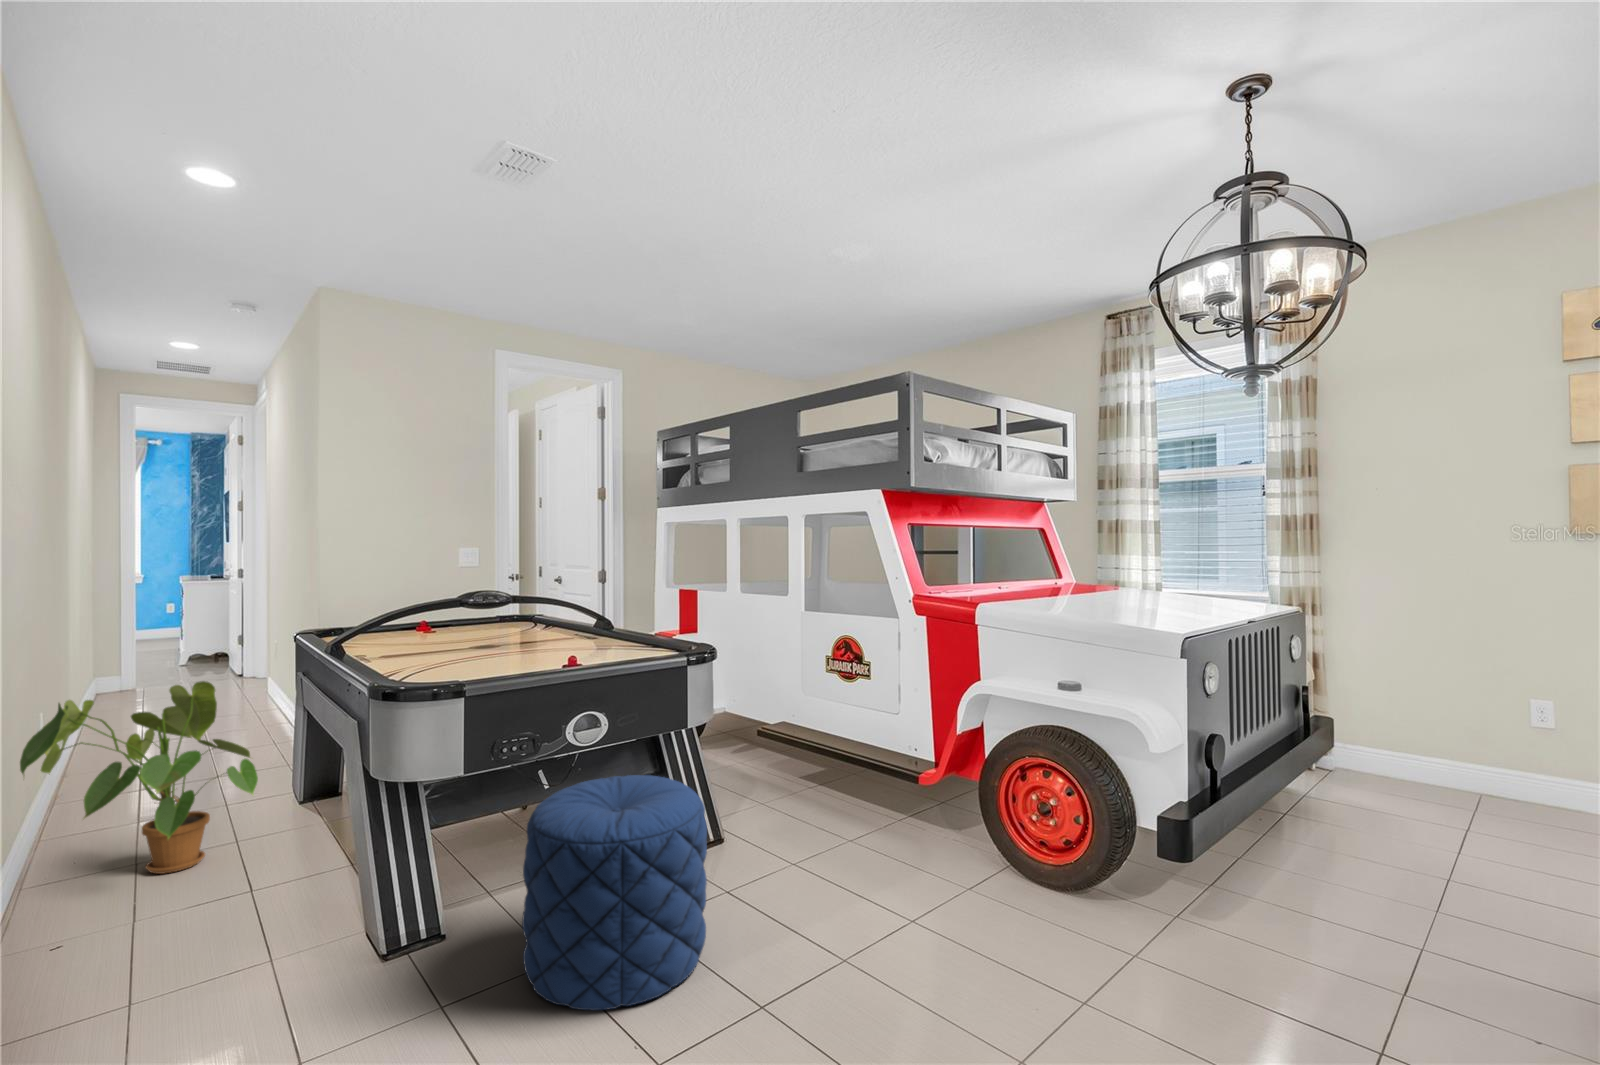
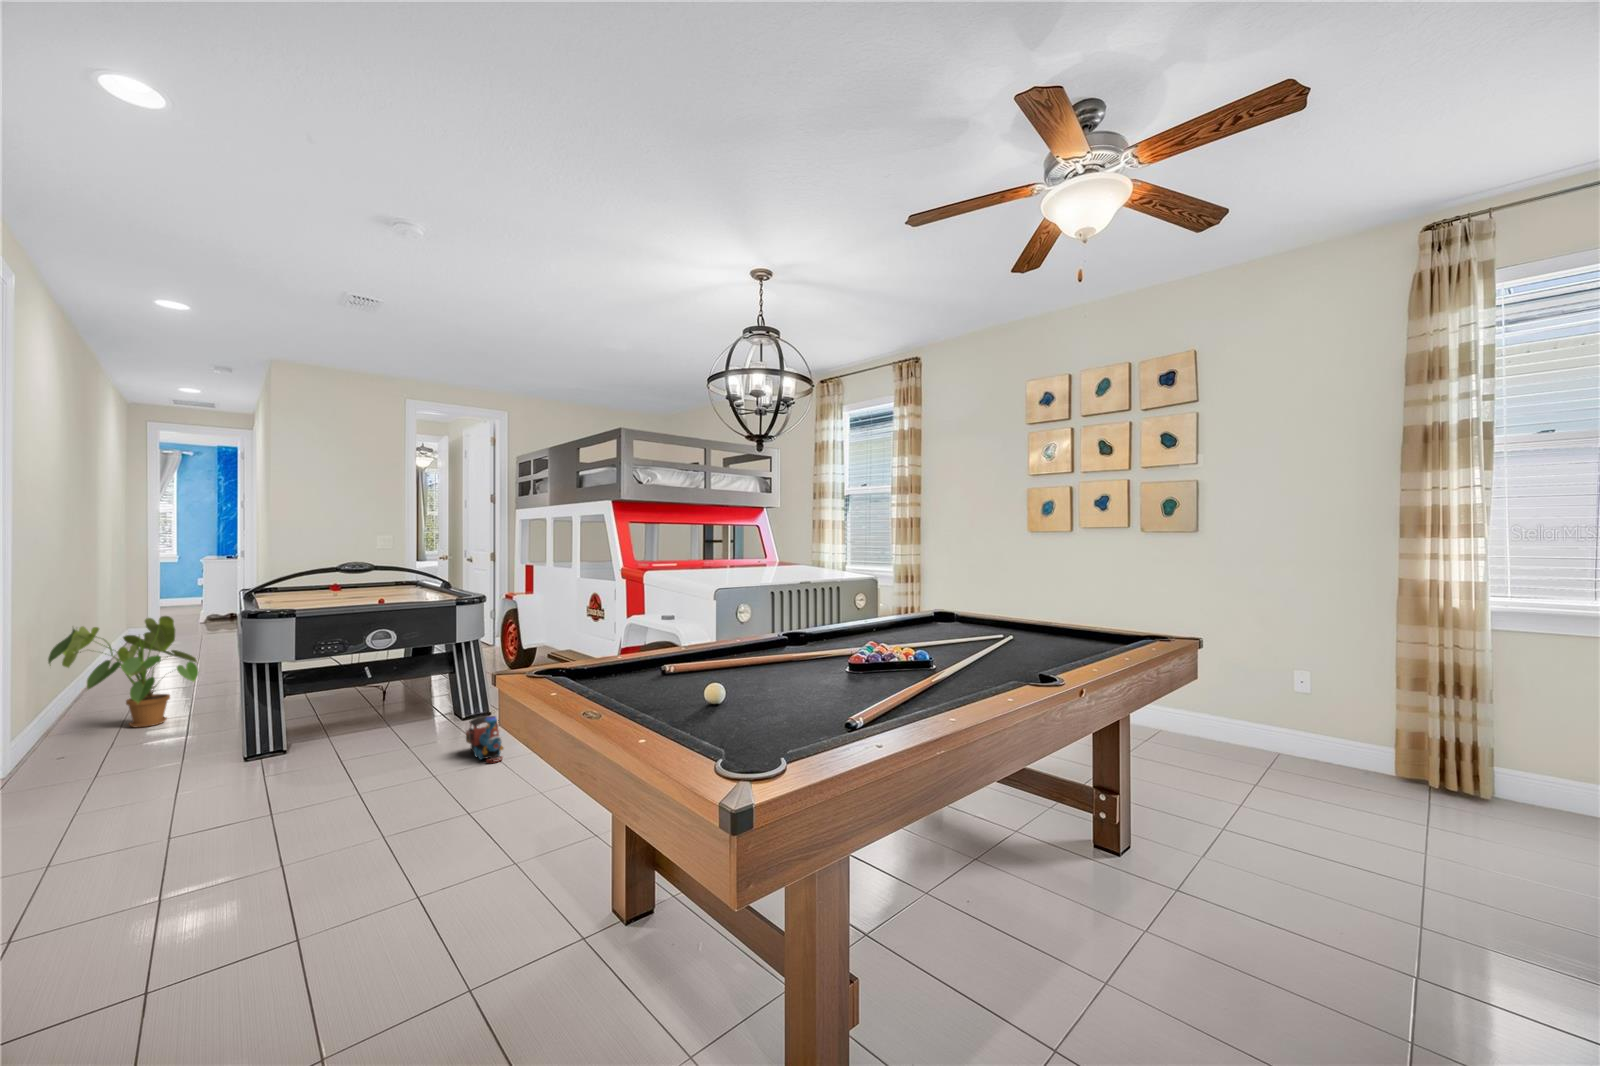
pouf: present [522,775,707,1010] -> none [315,664,431,776]
toy train: none [764,871,853,972] -> present [466,716,503,763]

